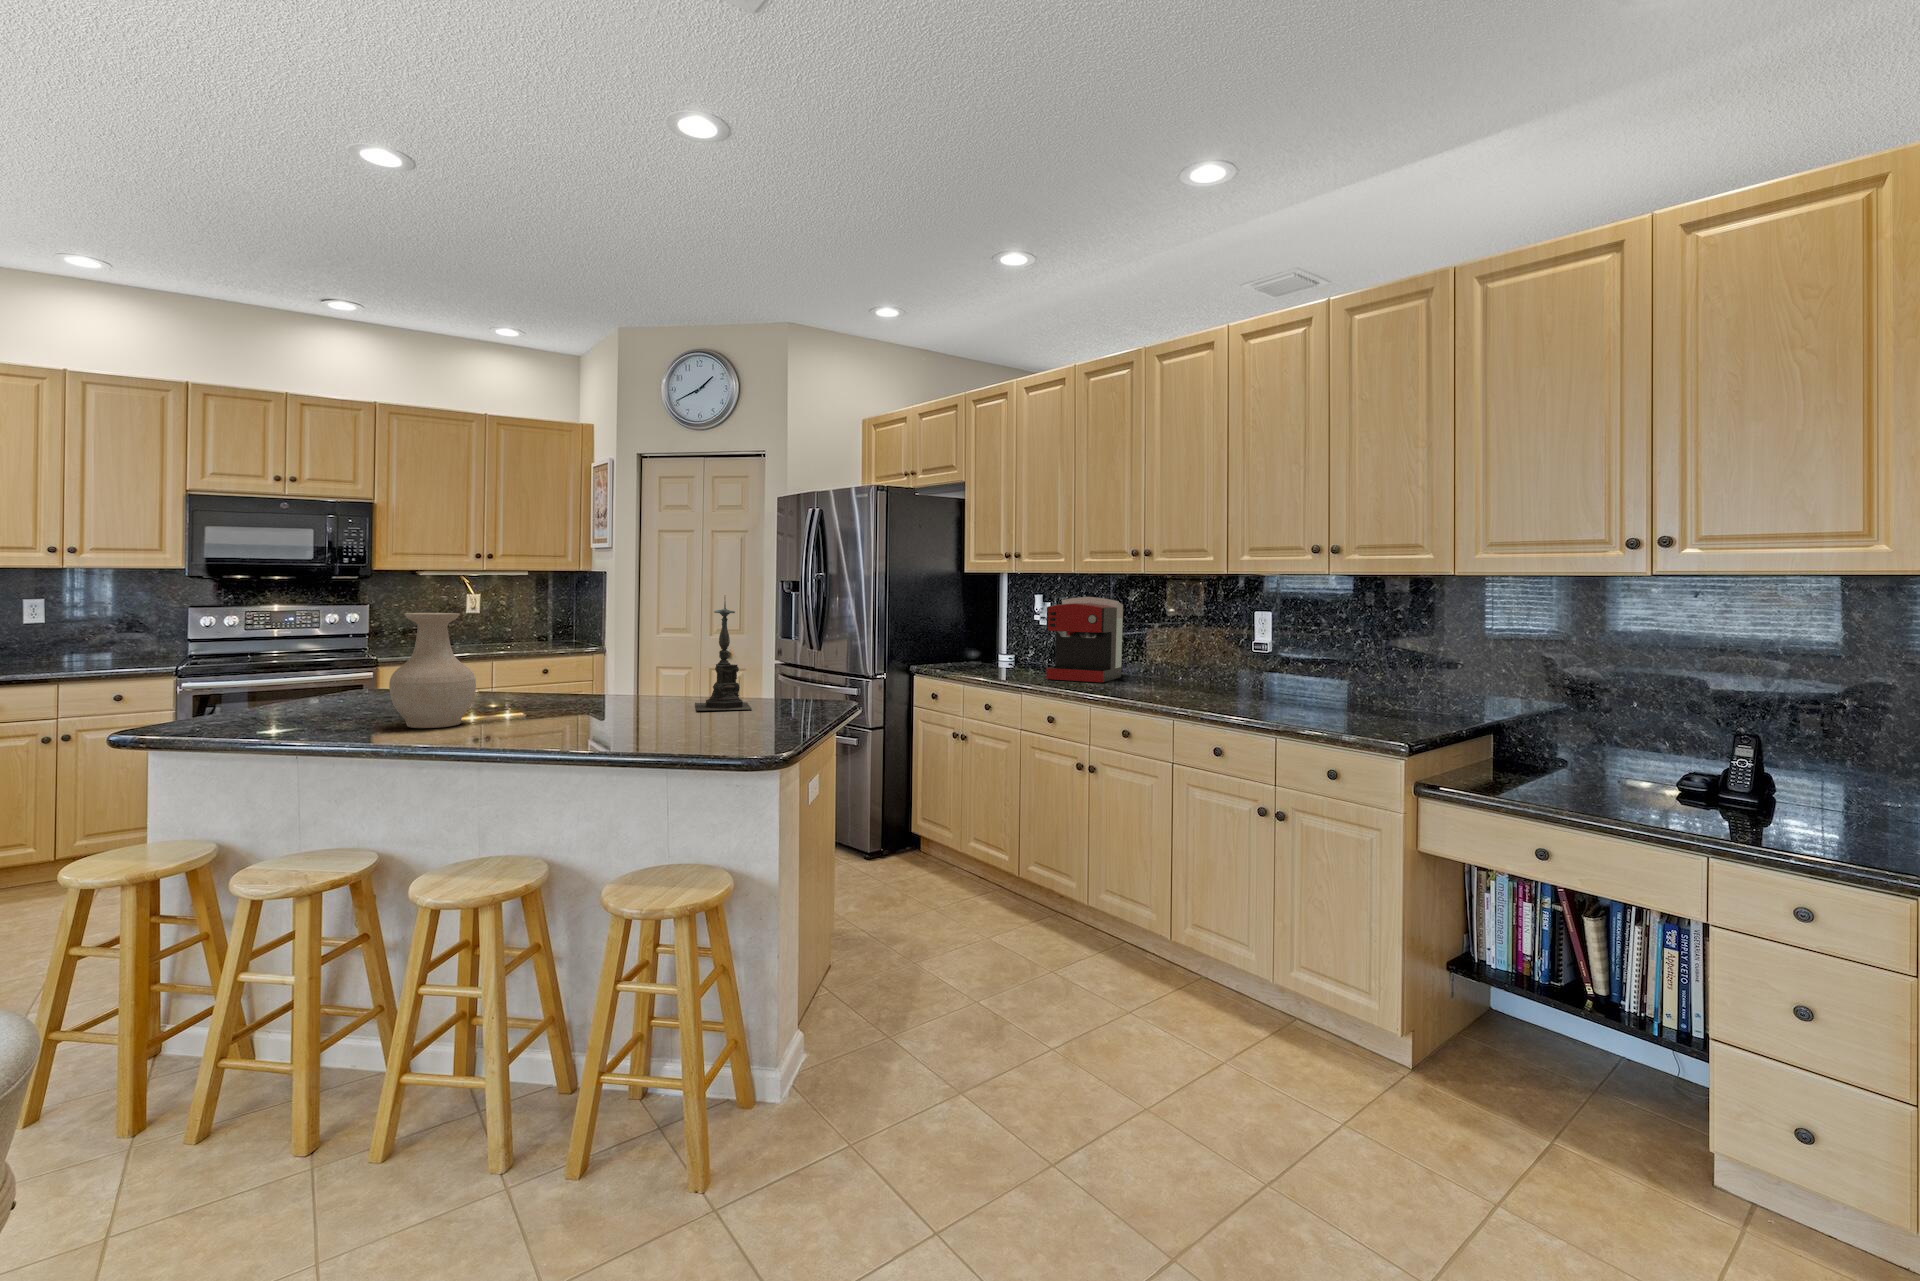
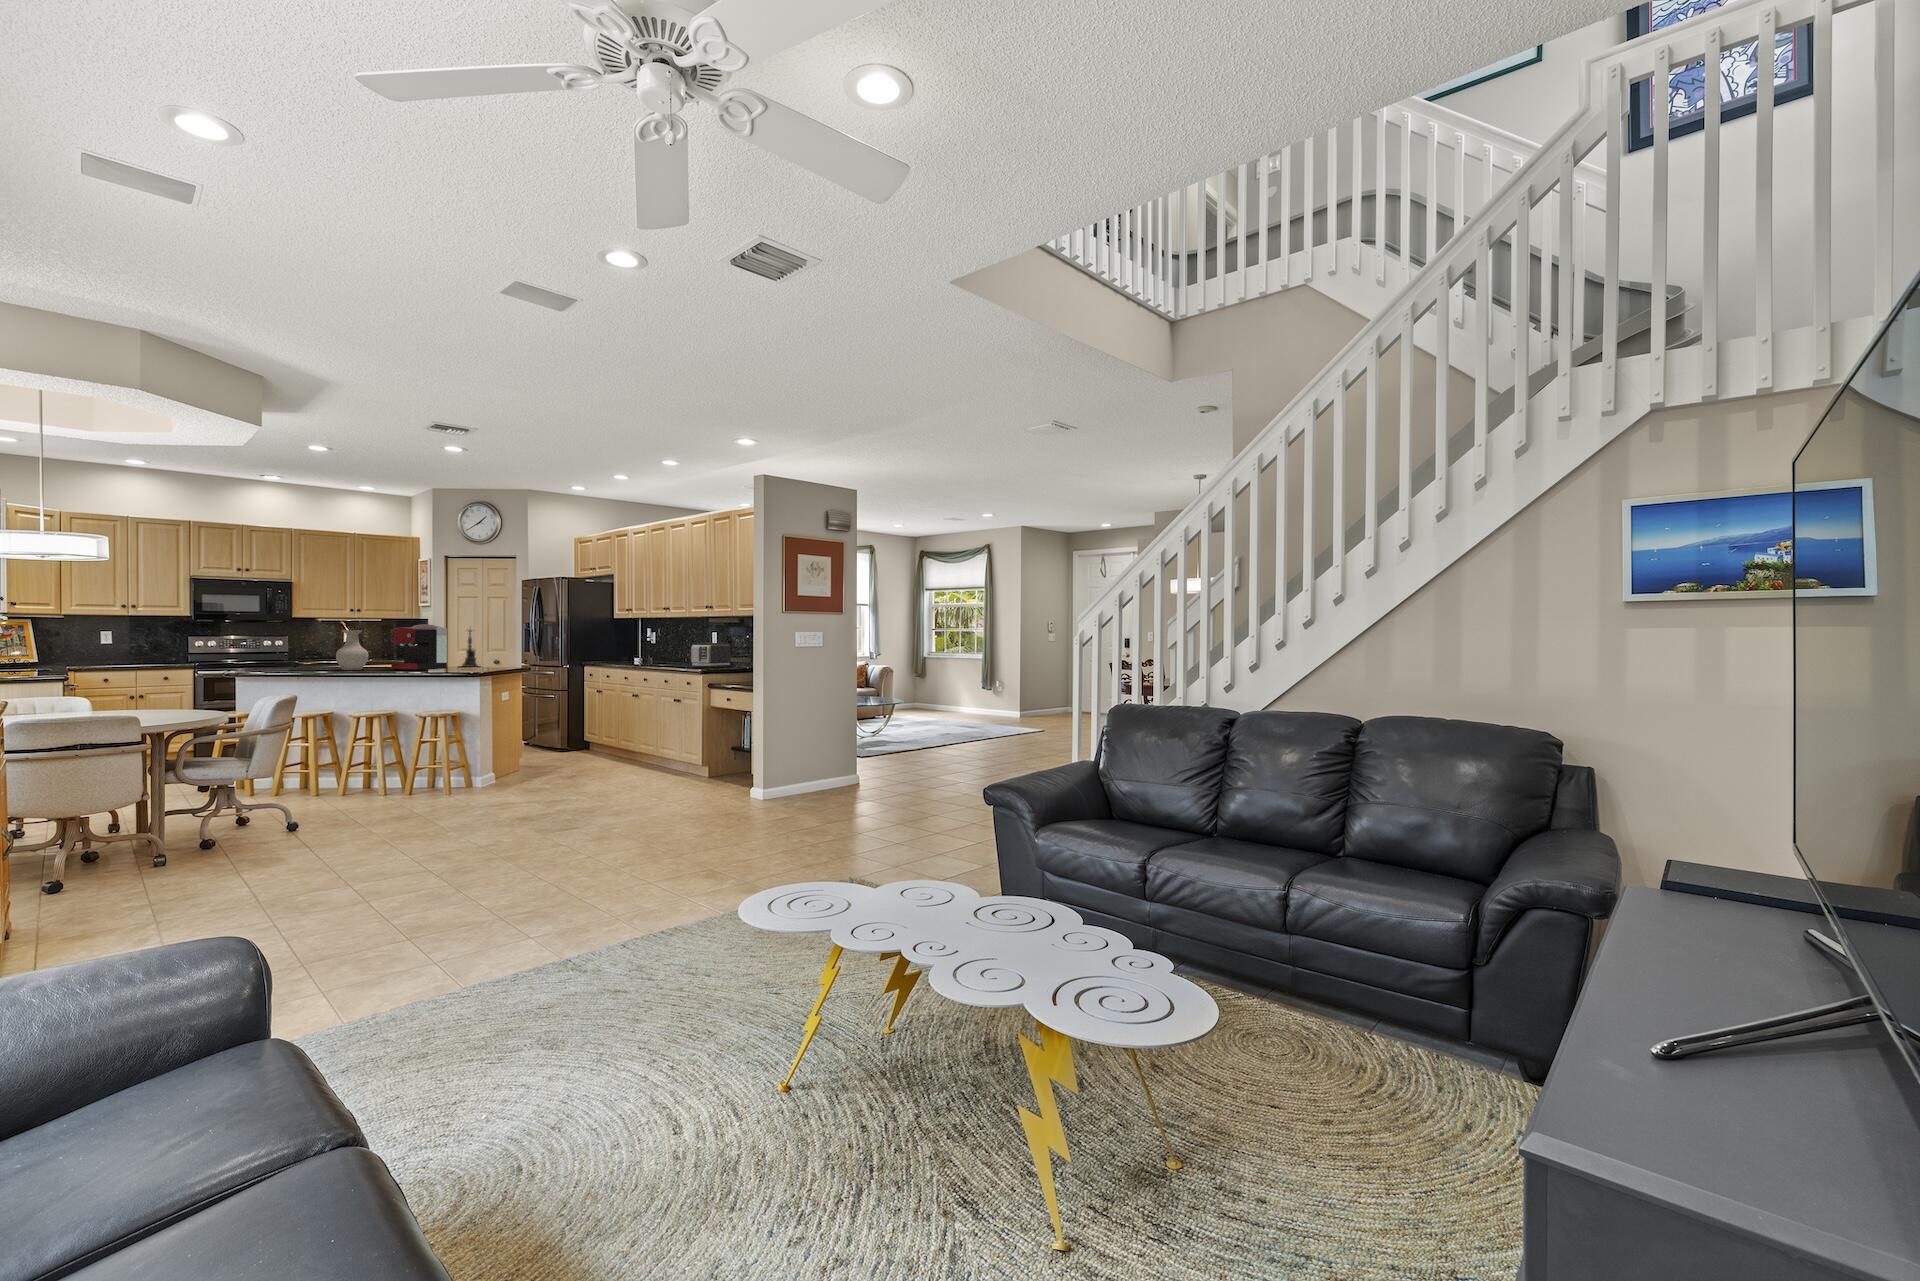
coffee maker: present [1046,597,1123,682] -> present [391,624,447,670]
toaster: none [1303,650,1381,728] -> present [691,643,730,667]

